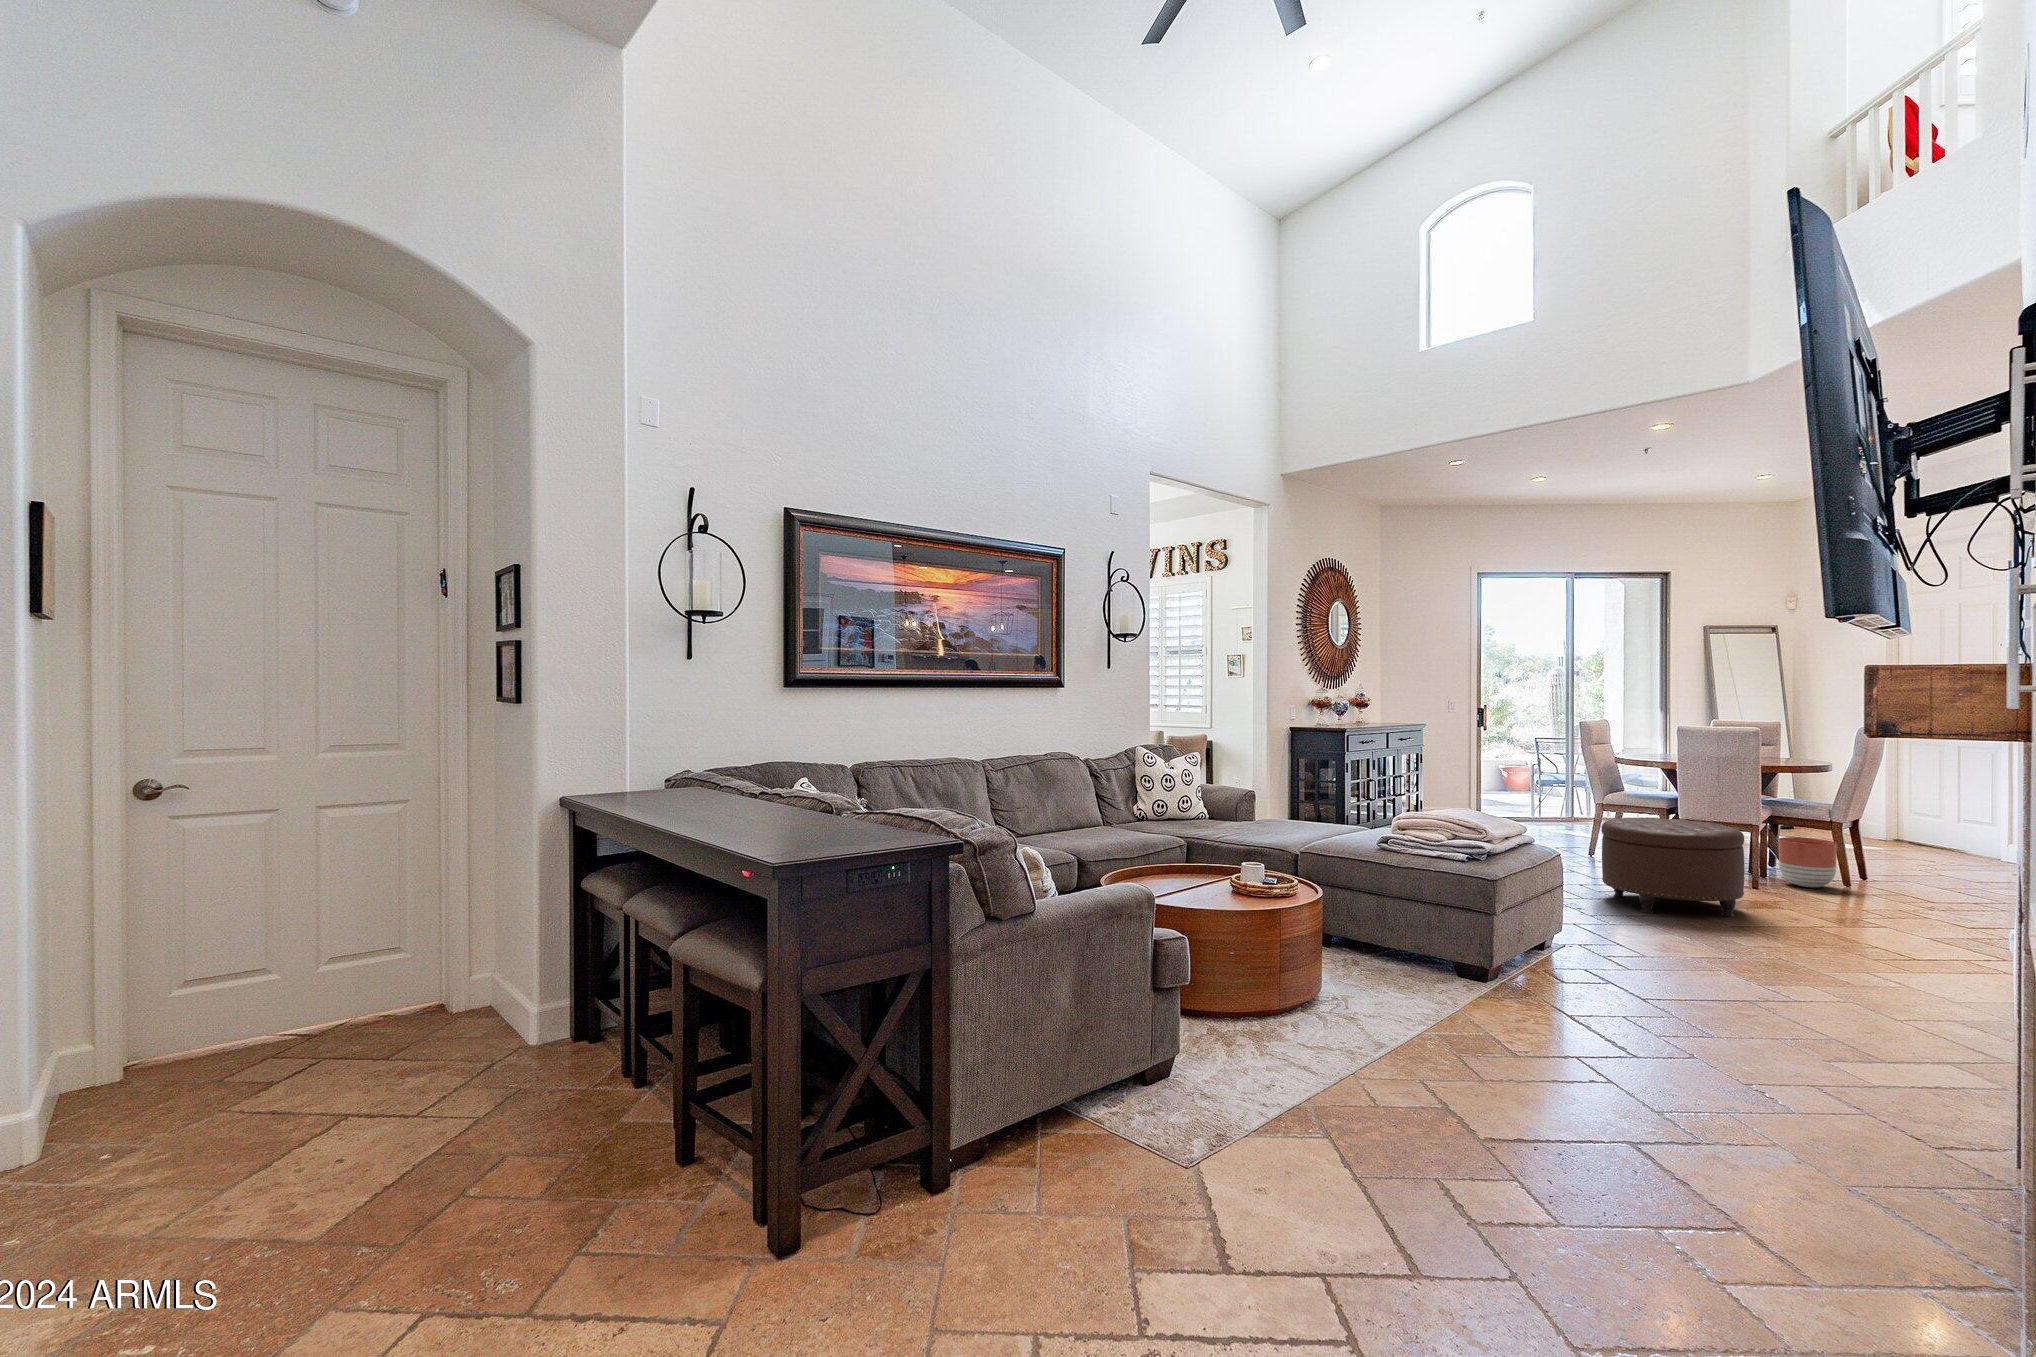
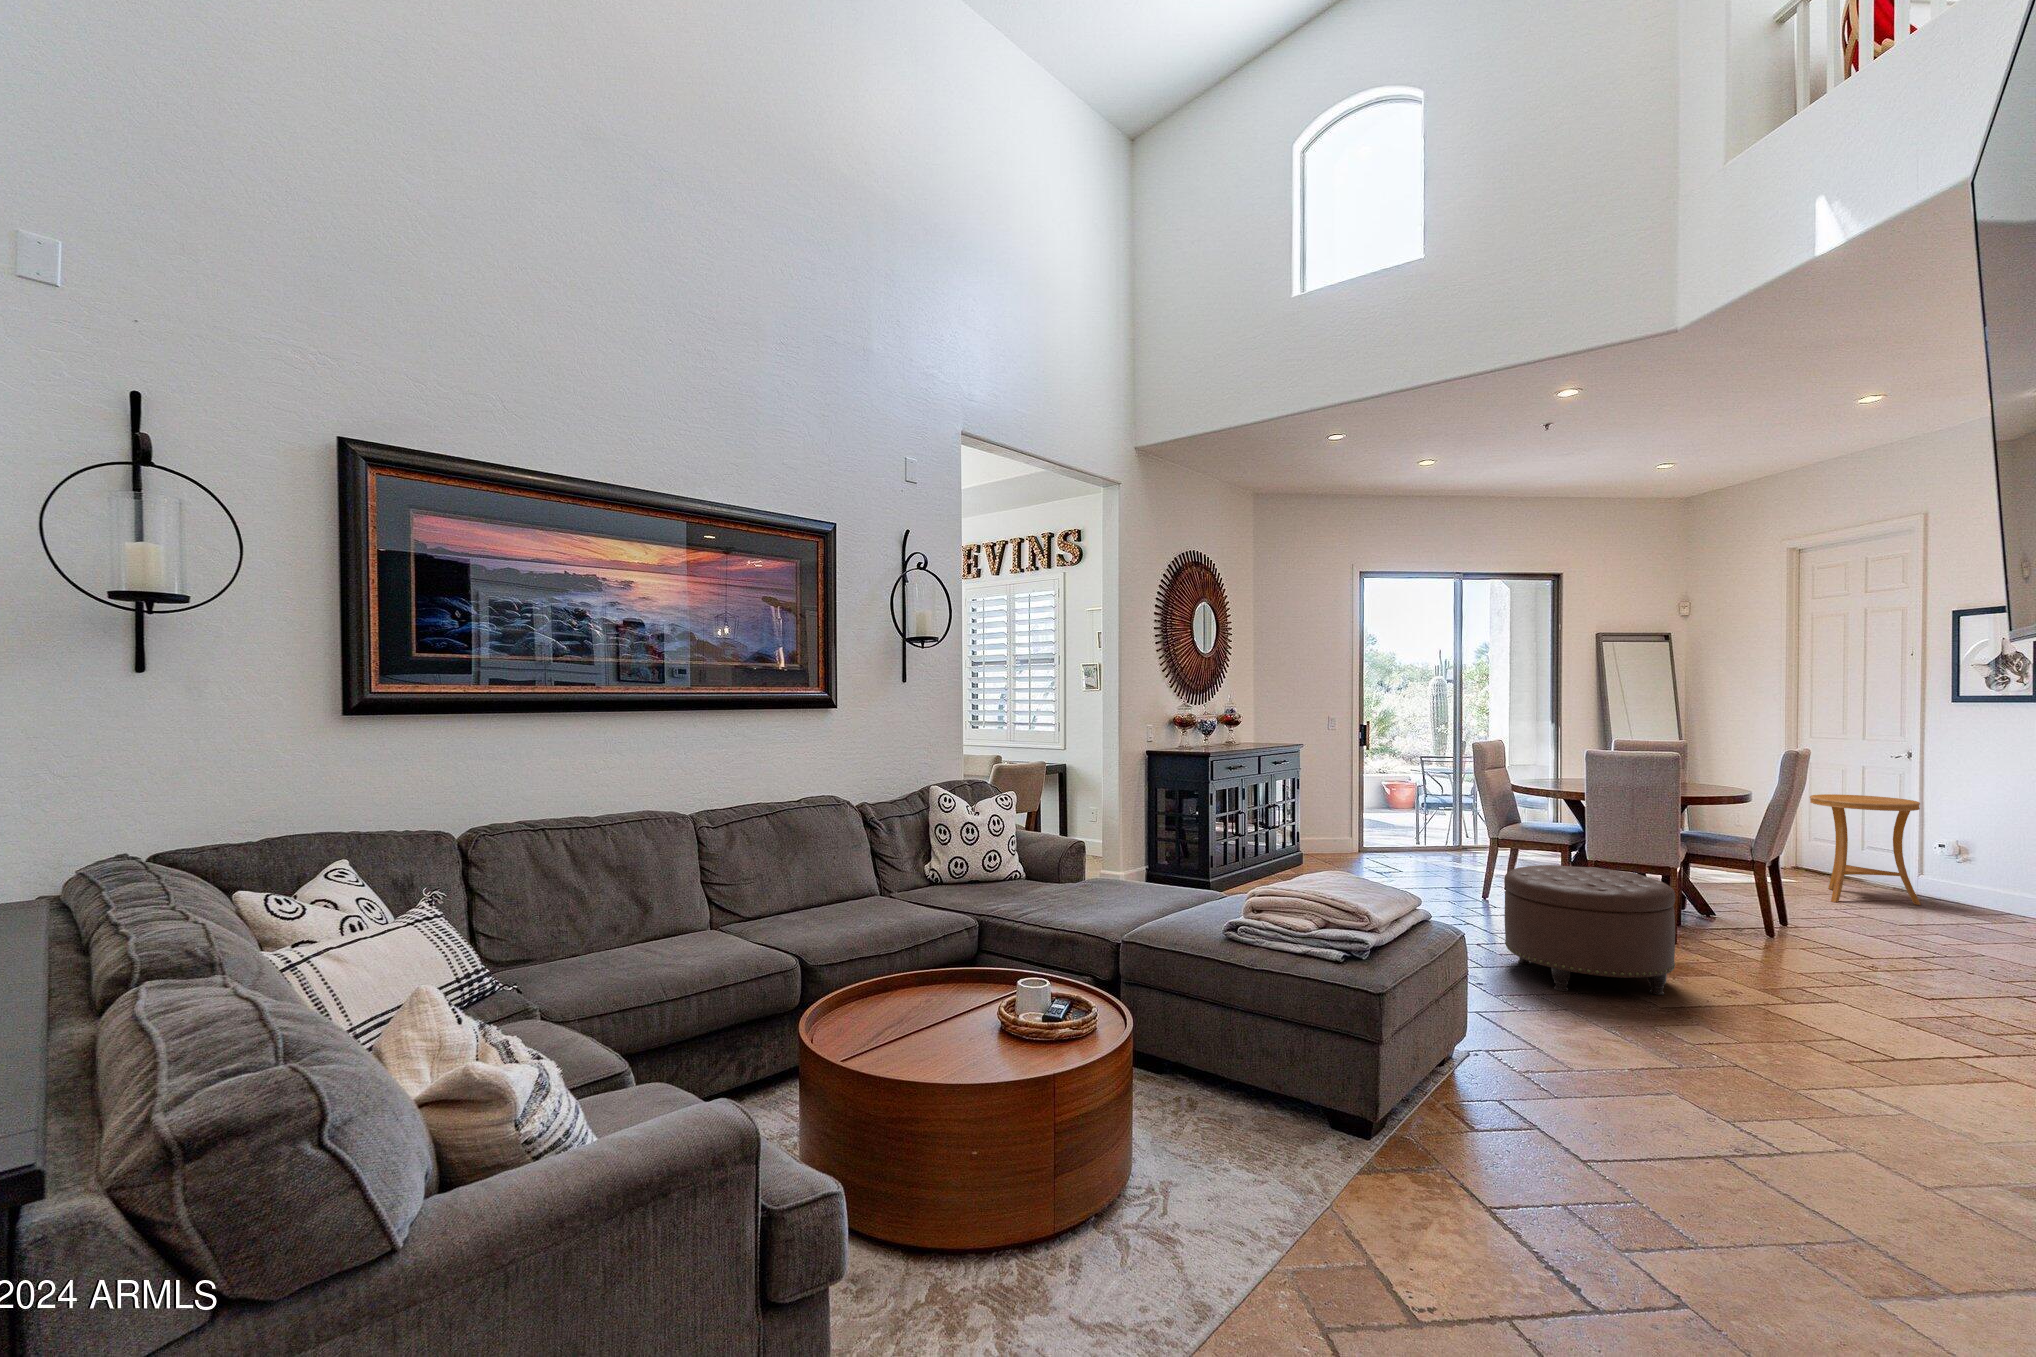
side table: none [1897,770,2000,868] -> present [1810,794,1921,905]
planter: present [1778,837,1837,887] -> none [1698,881,1765,941]

